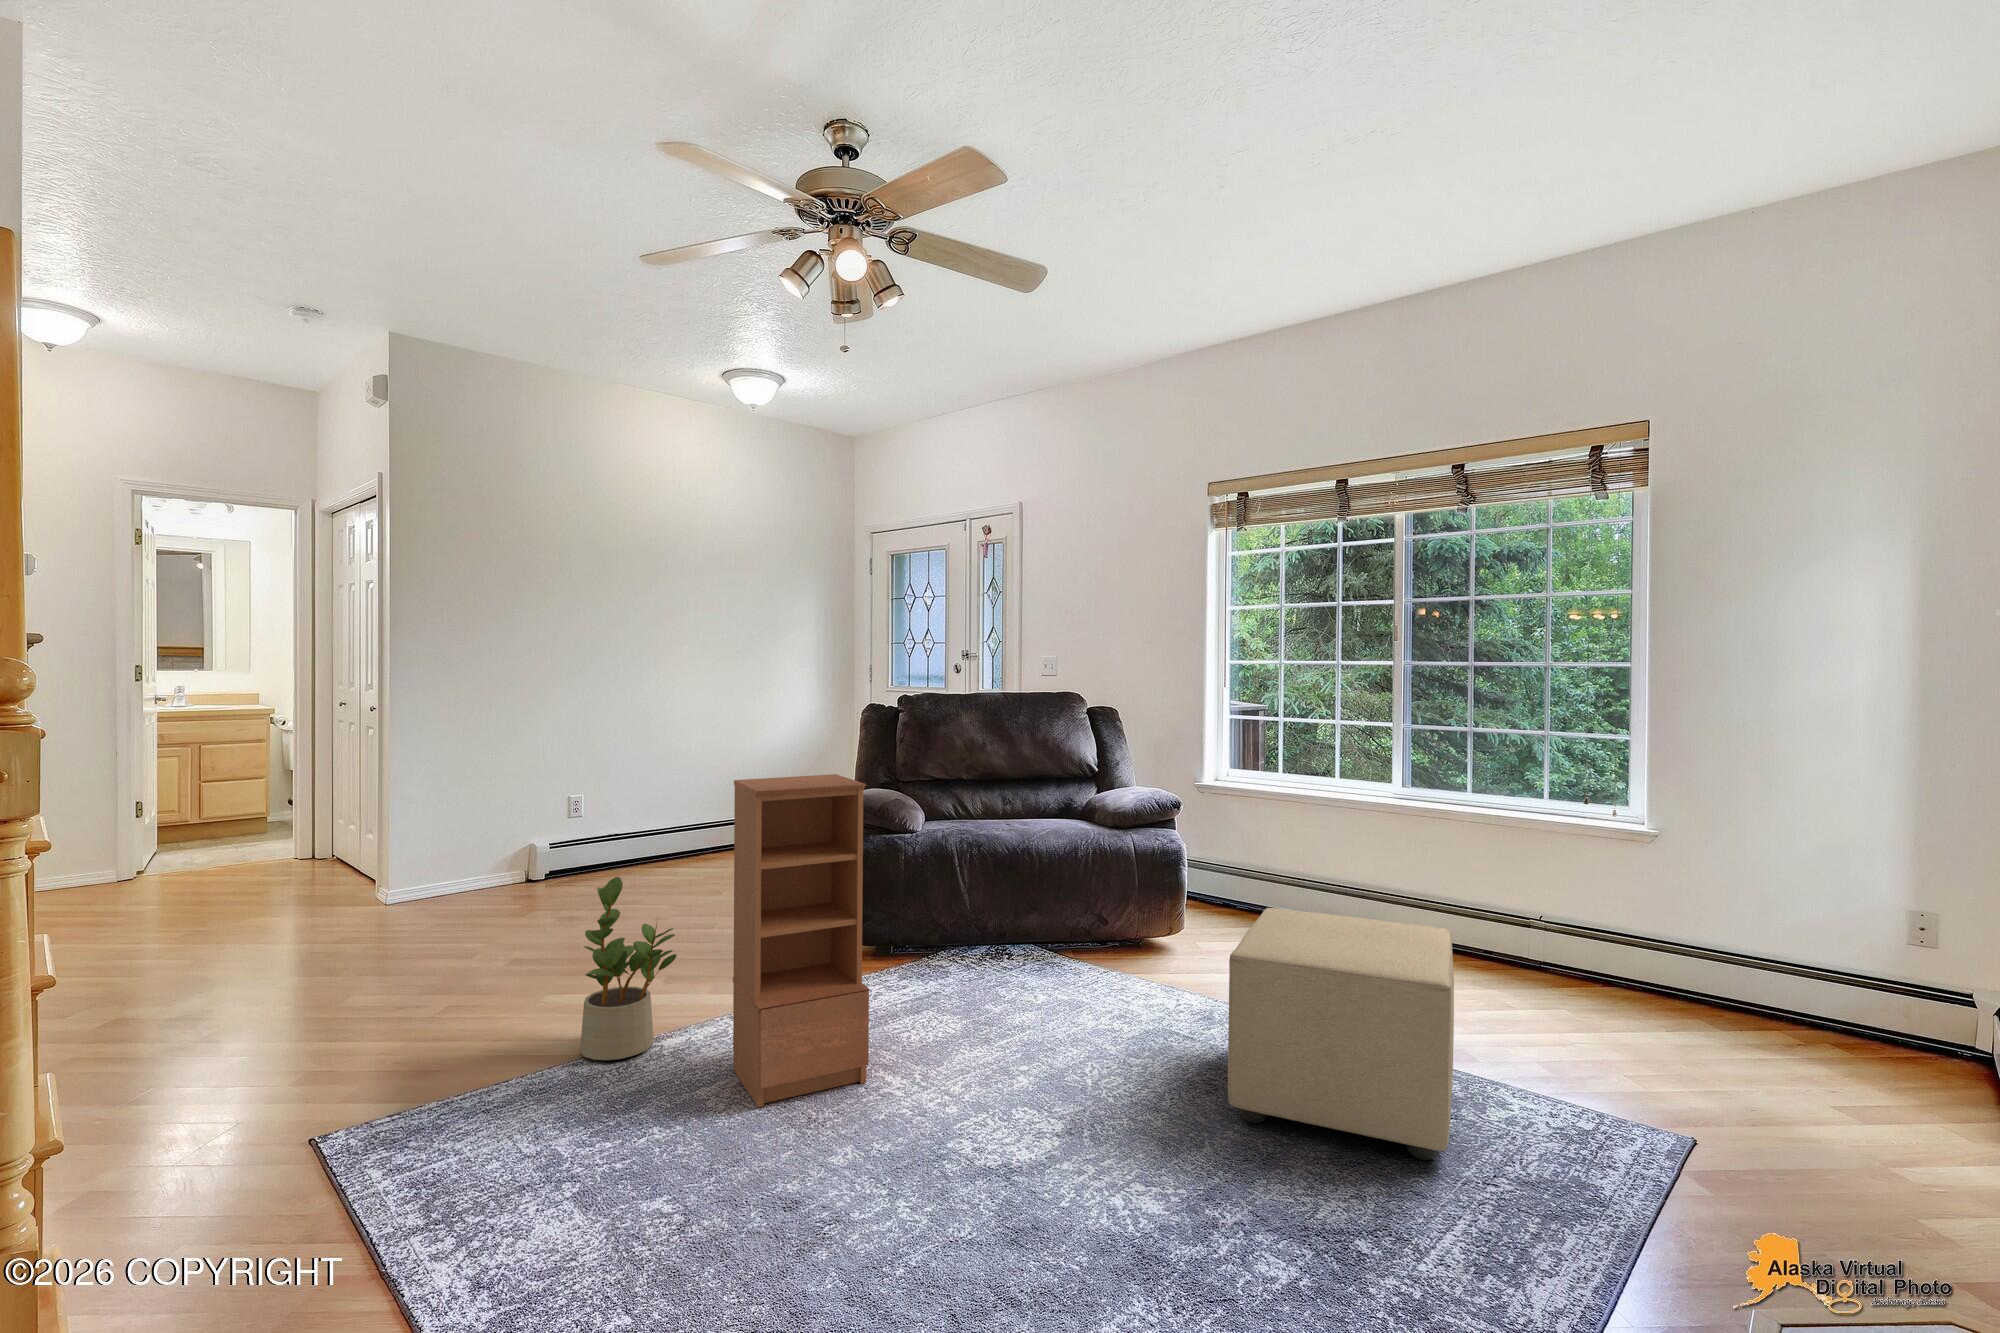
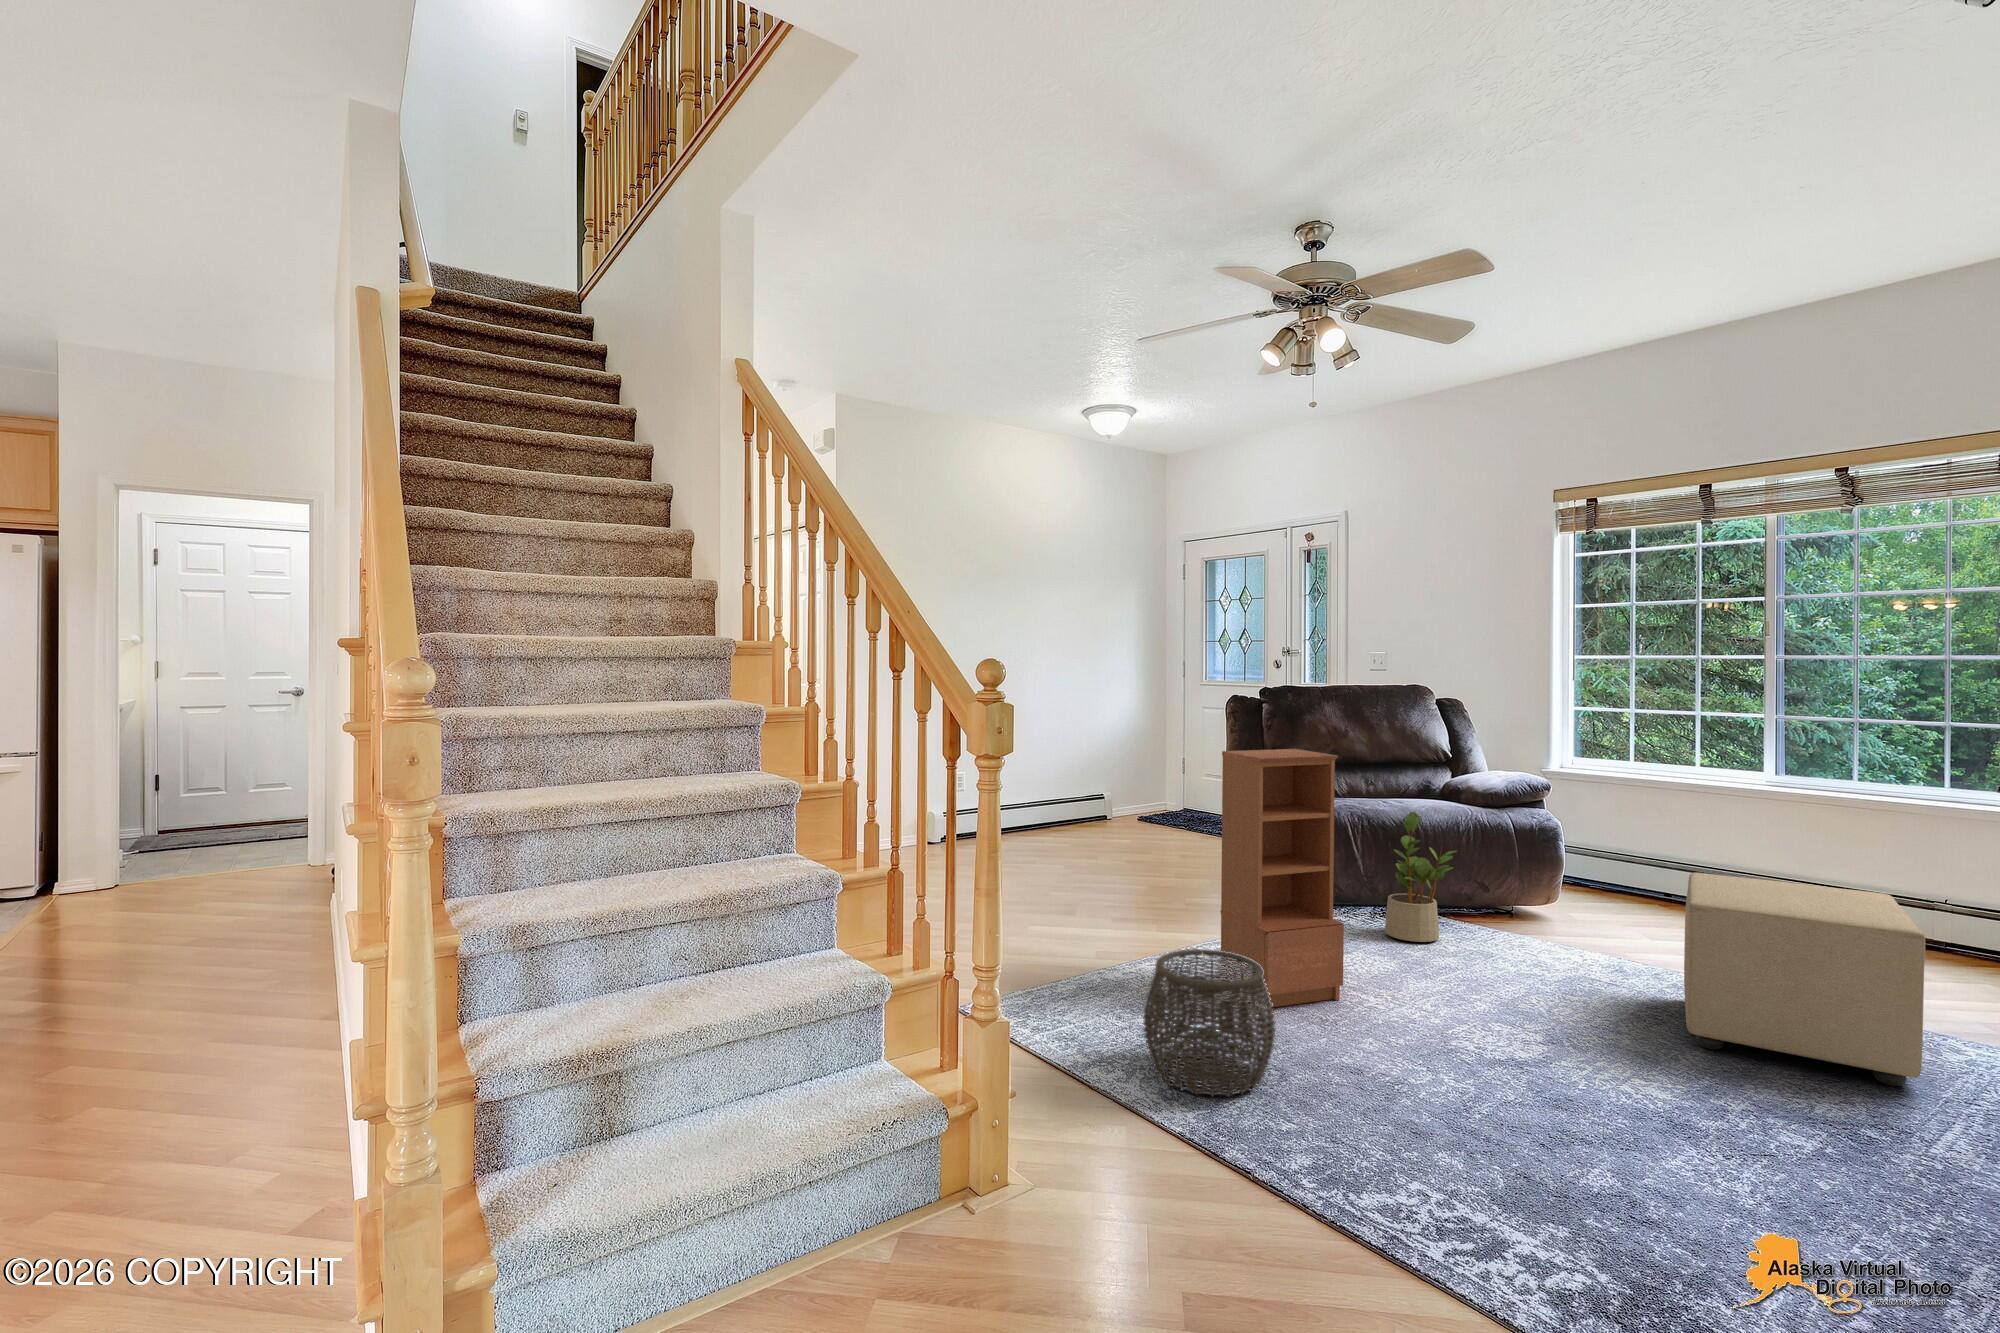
potted plant: present [580,877,677,1060] -> present [1385,812,1457,942]
woven basket: none [502,1051,694,1269] -> present [1143,949,1276,1097]

